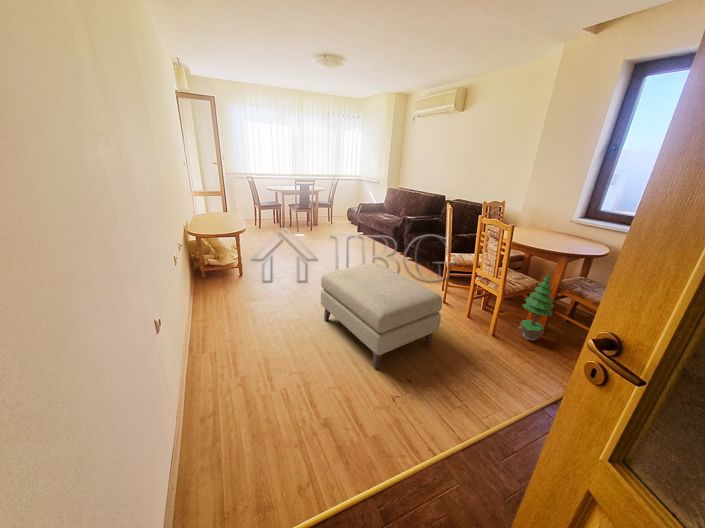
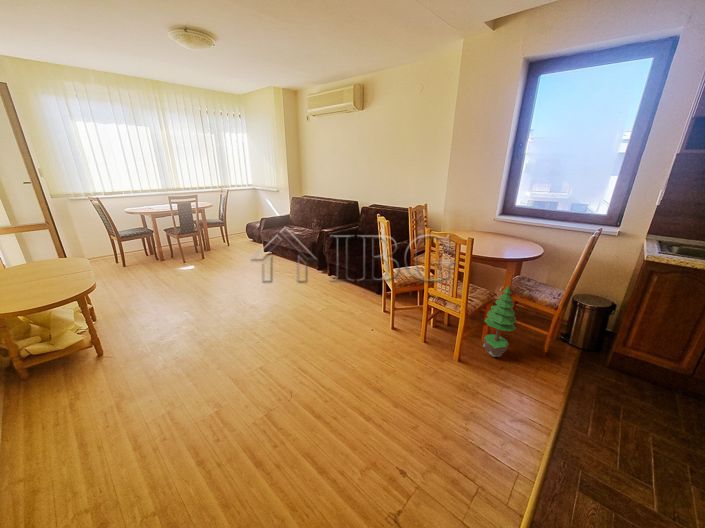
ottoman: present [321,263,442,369] -> none [245,304,418,476]

